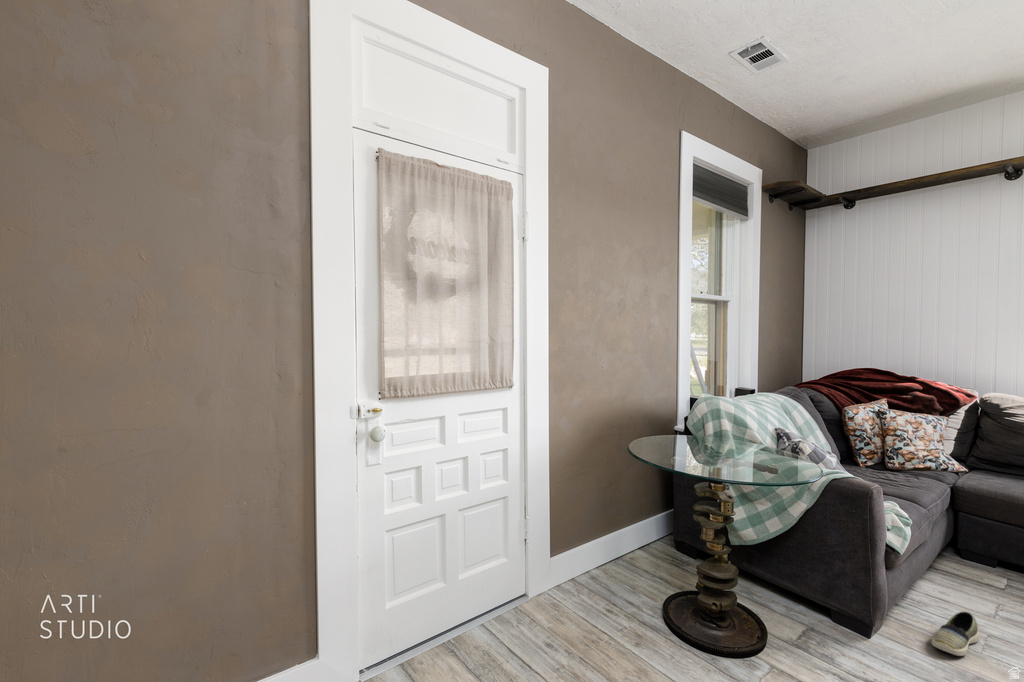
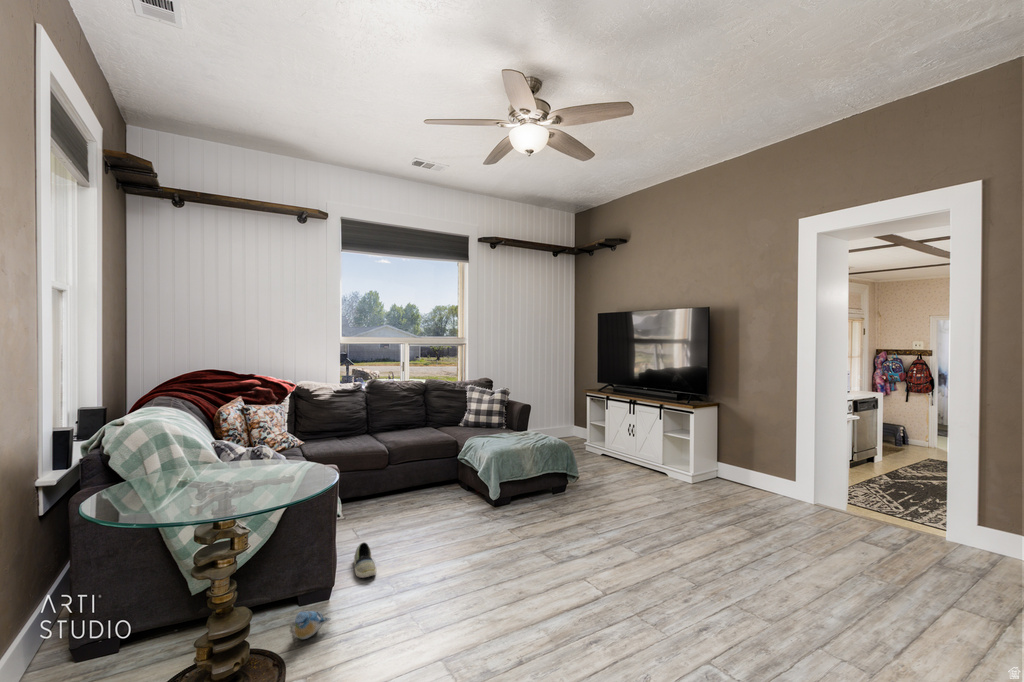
plush toy: none [792,613,841,648] -> present [295,611,331,640]

